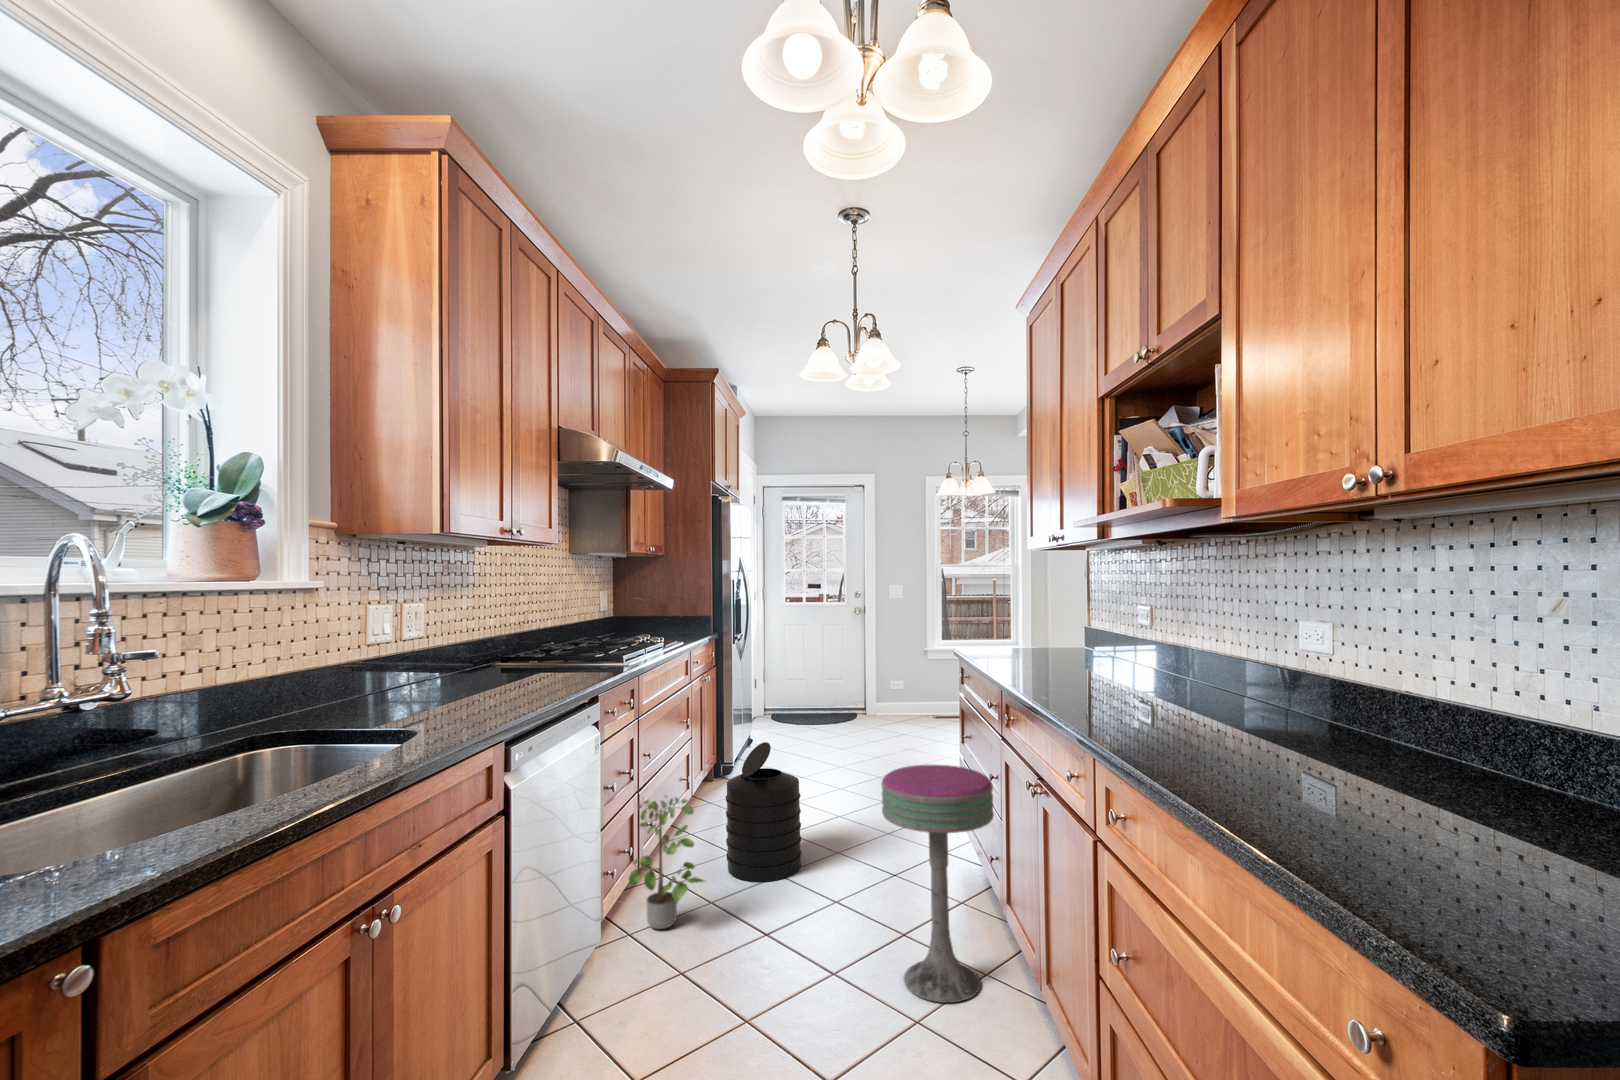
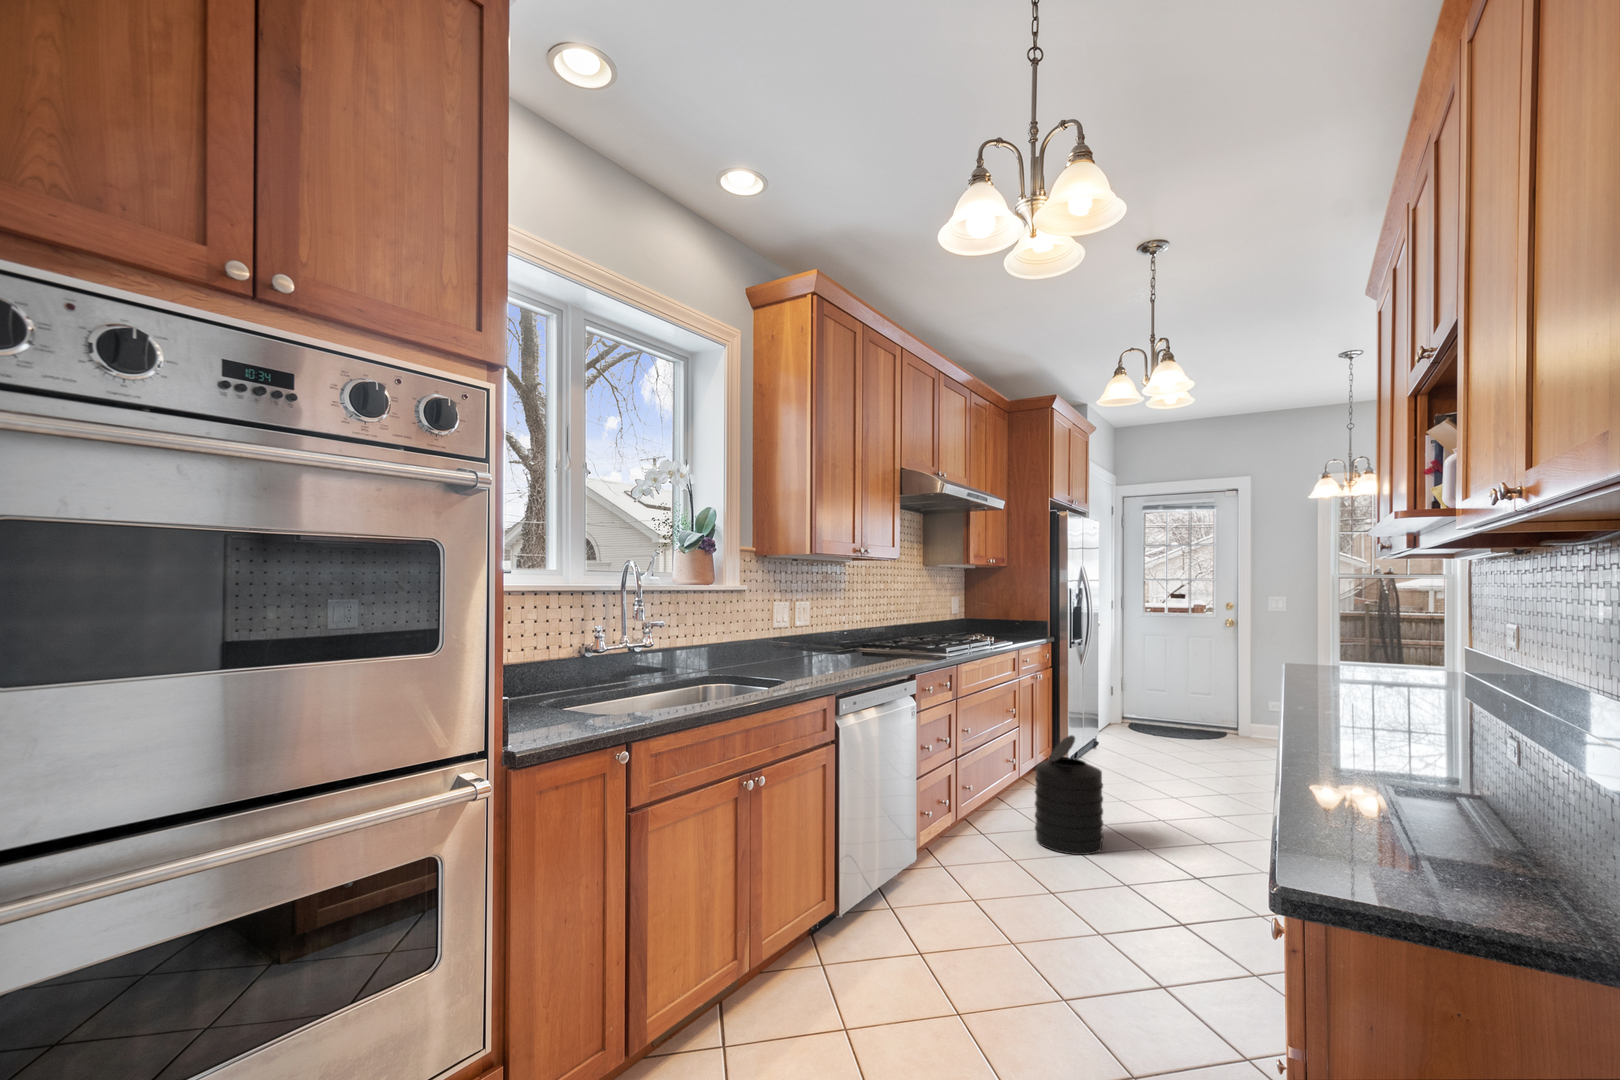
bar stool: present [881,765,994,1003] -> none [1139,768,1249,980]
potted plant: present [628,796,704,929] -> none [943,760,1004,866]

